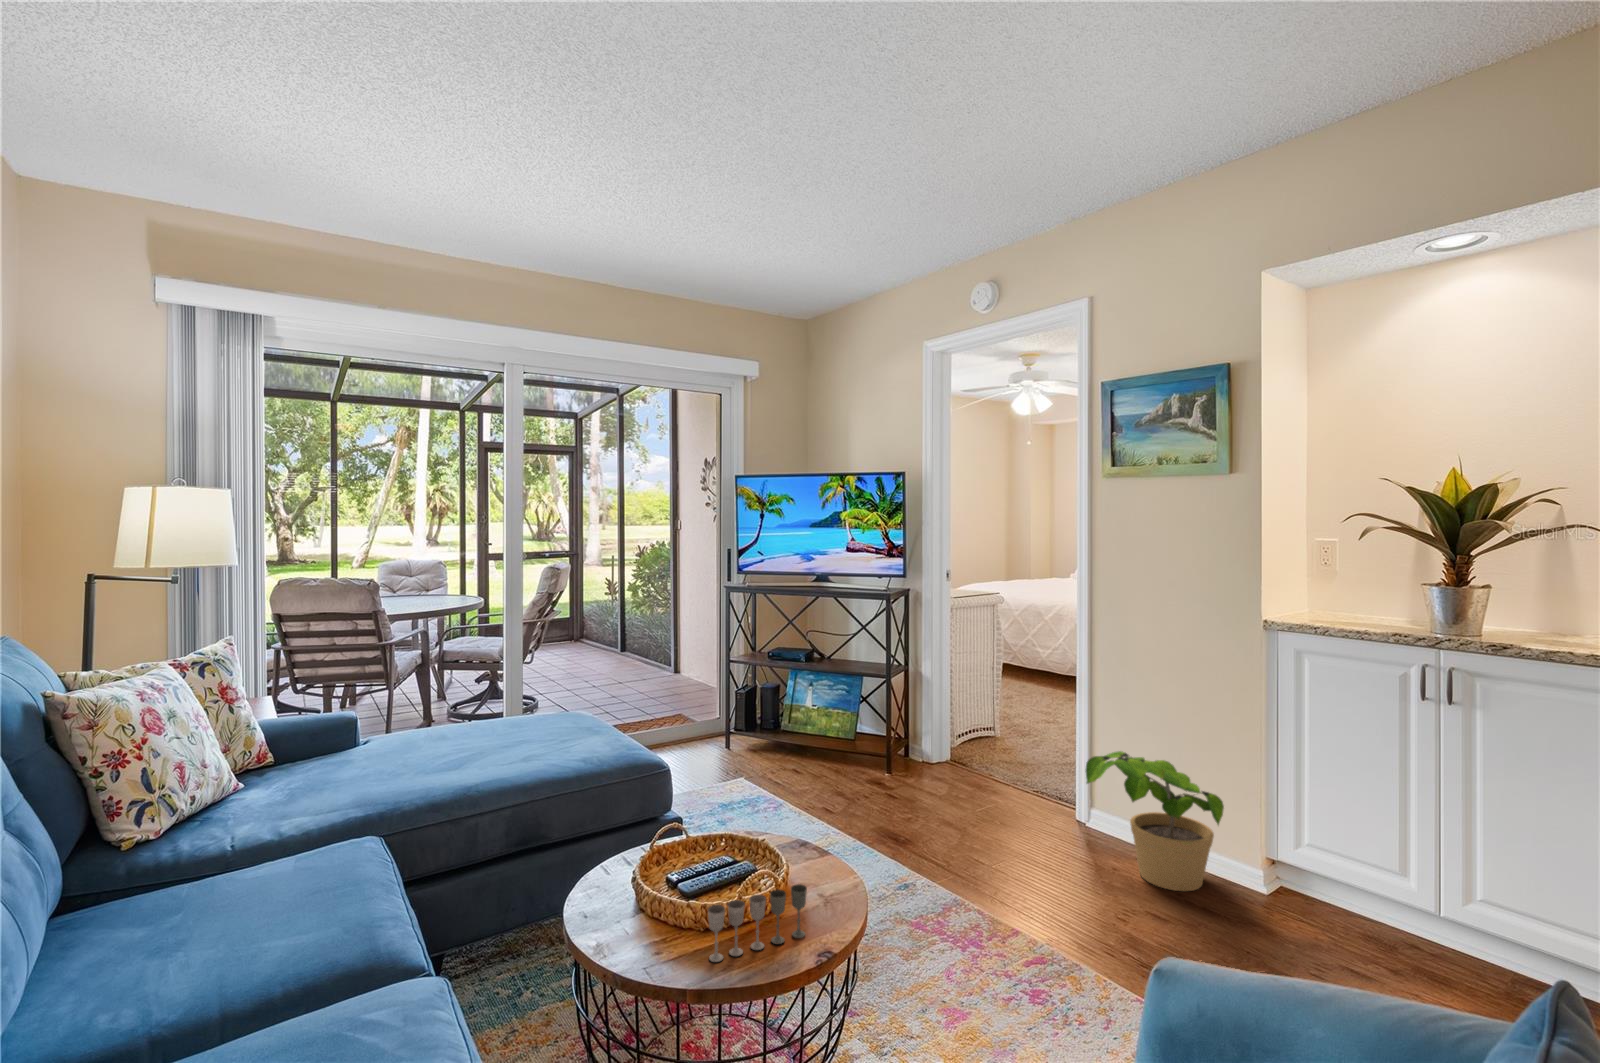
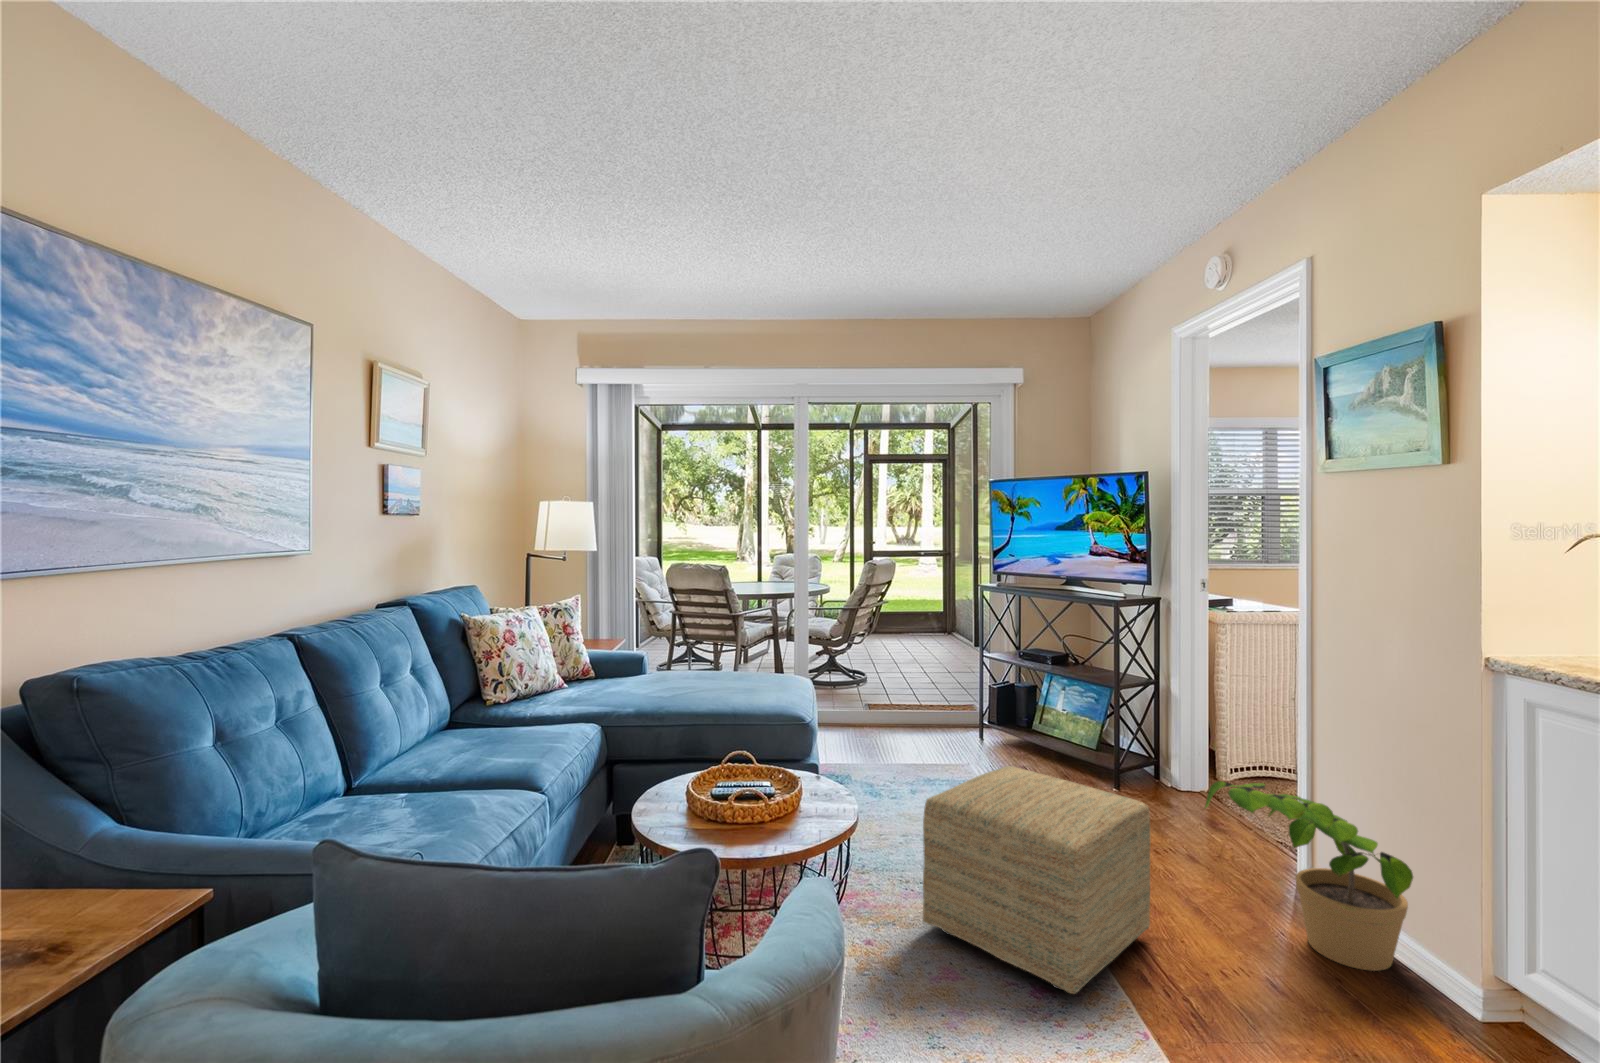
ottoman: none [884,778,1075,997] -> present [923,766,1150,994]
wine glass: present [708,884,807,962] -> none [685,794,764,837]

